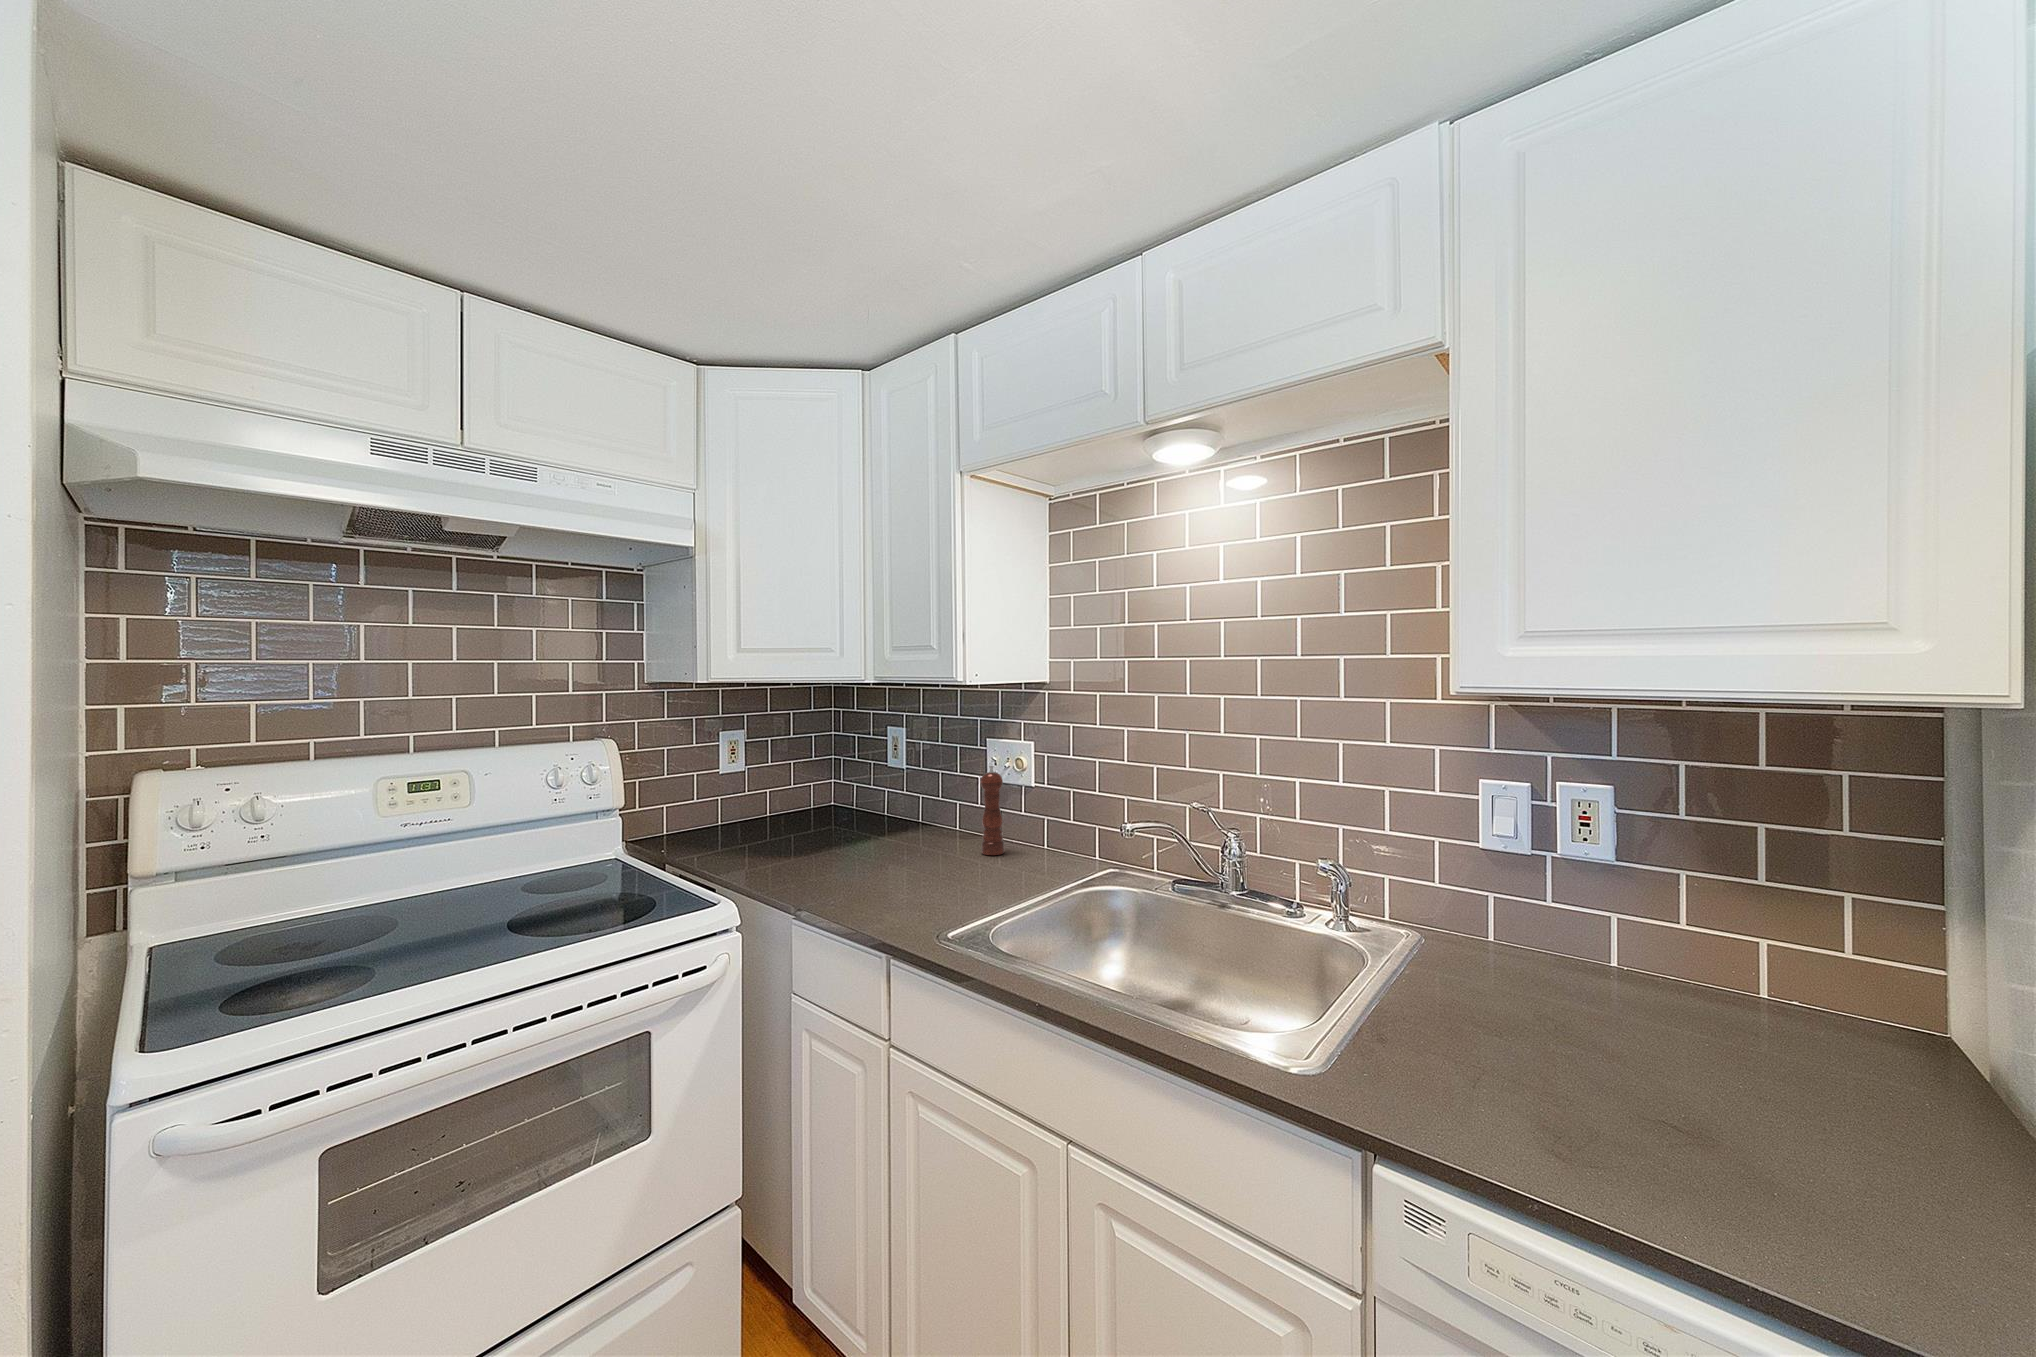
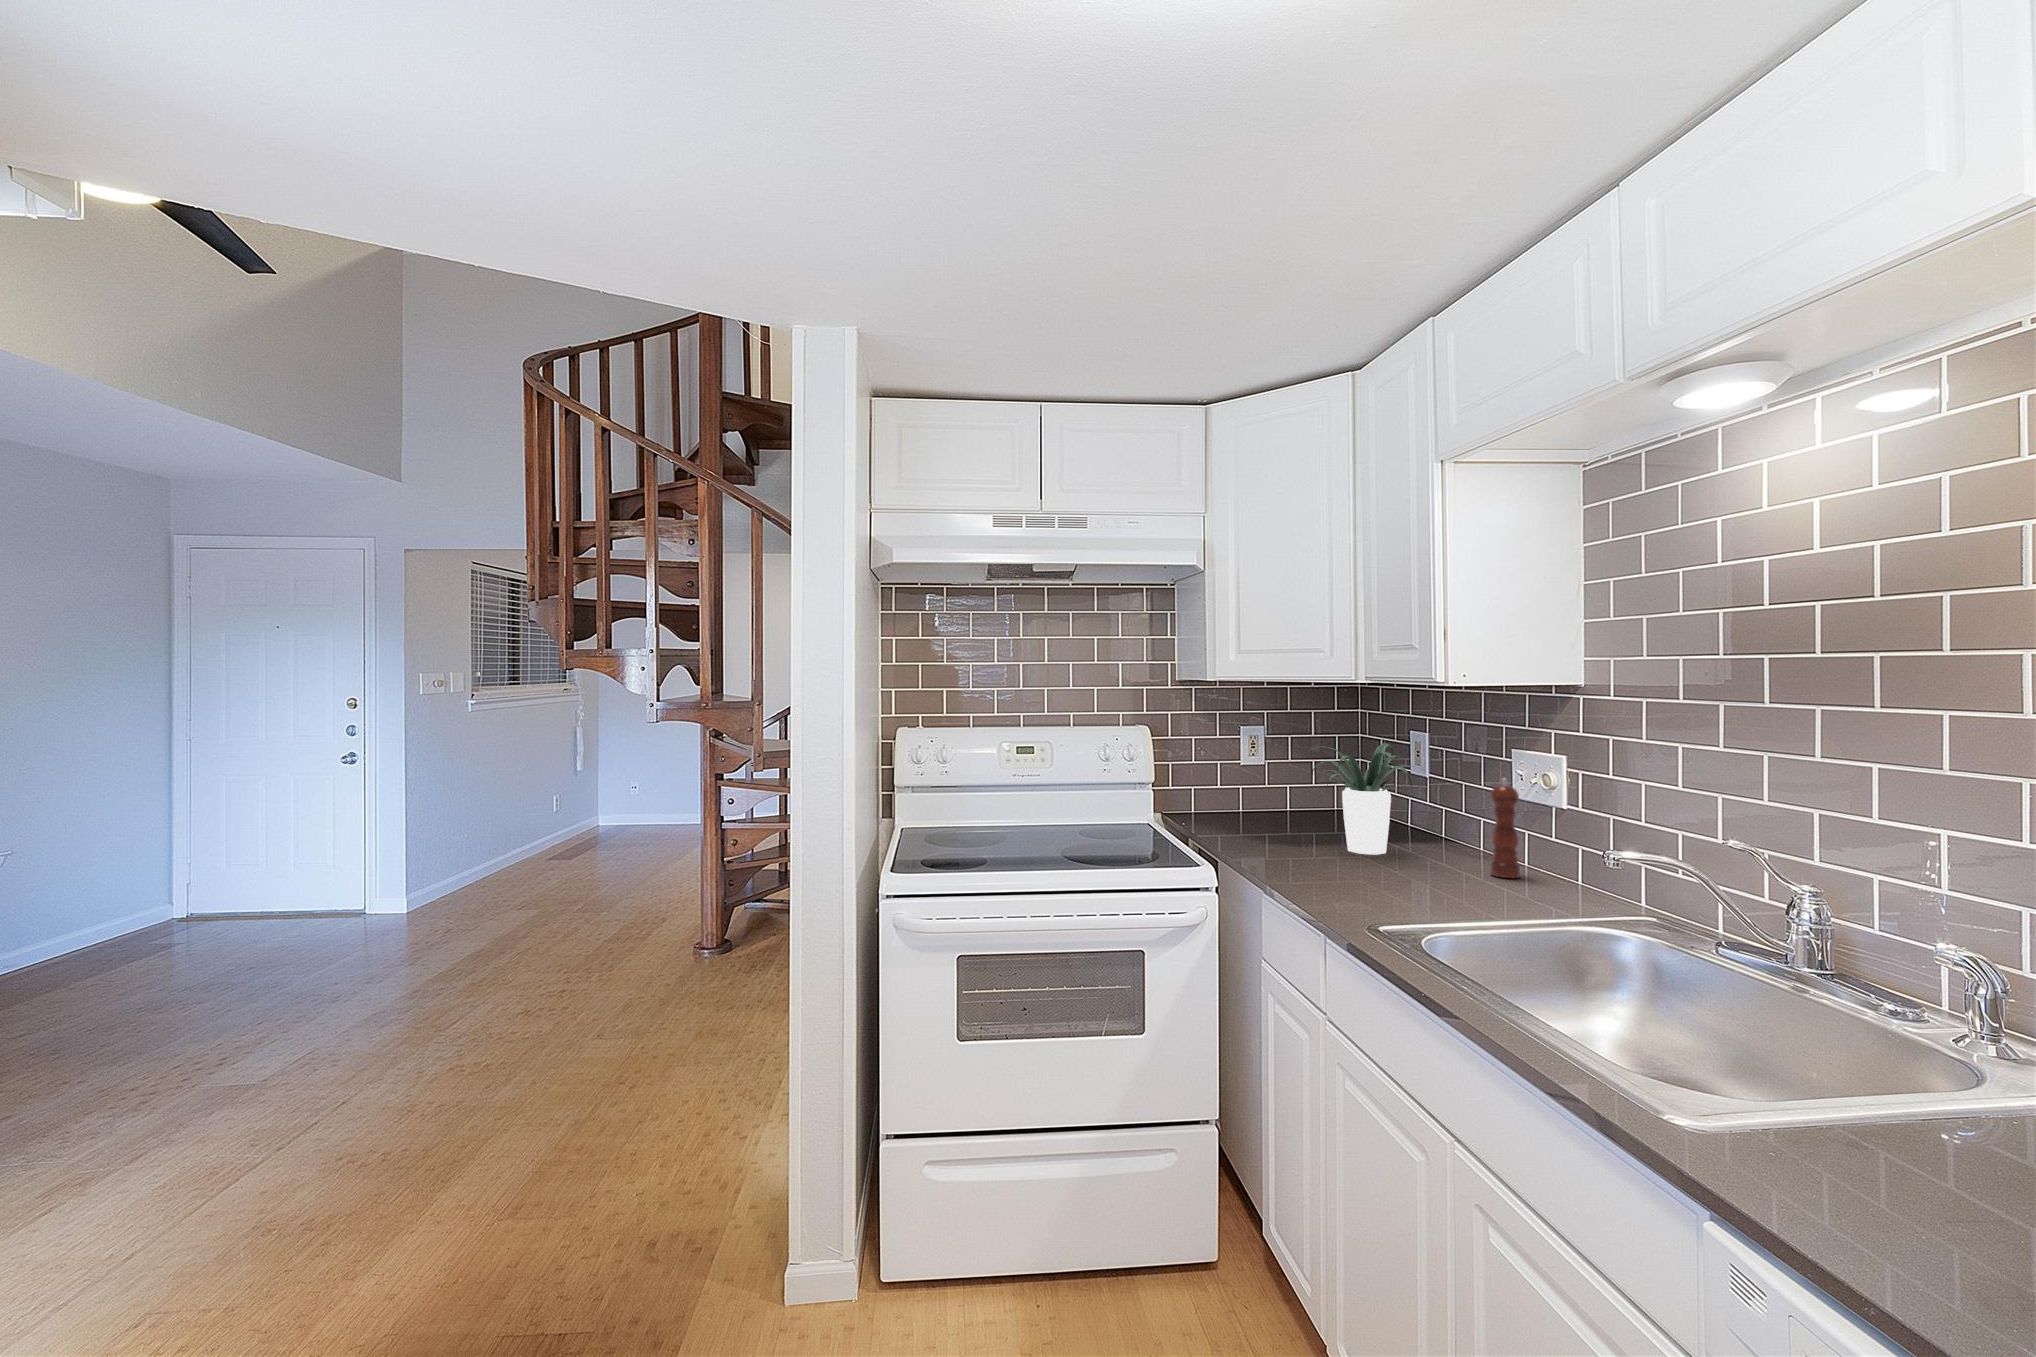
potted plant: none [803,741,928,854] -> present [1311,744,1423,855]

